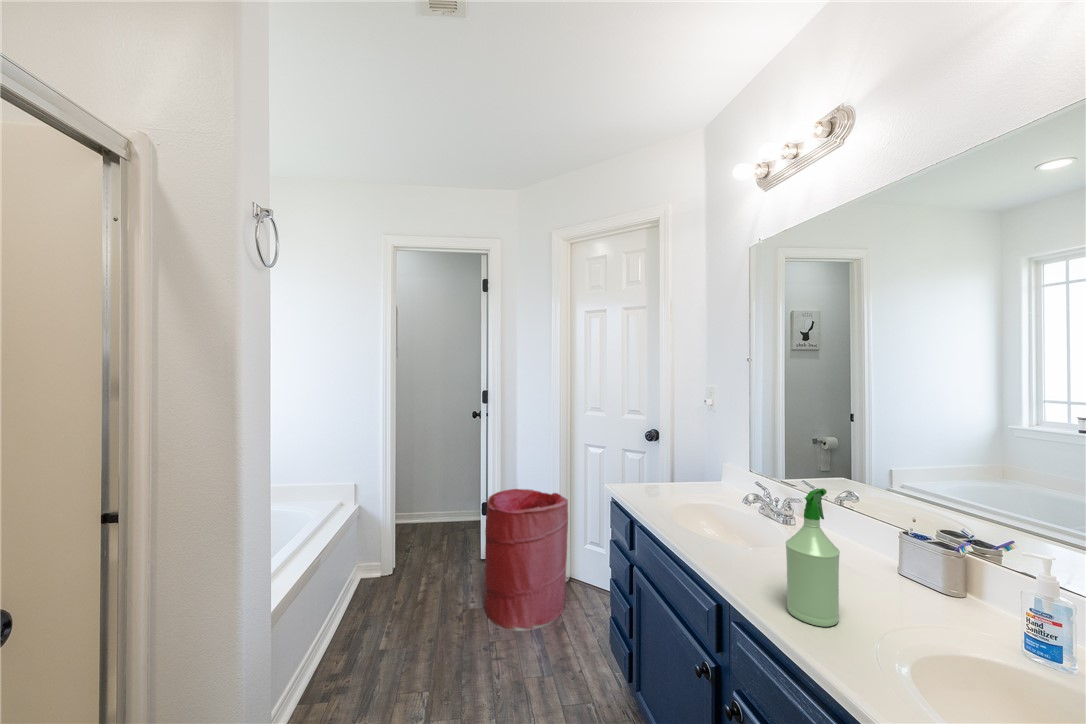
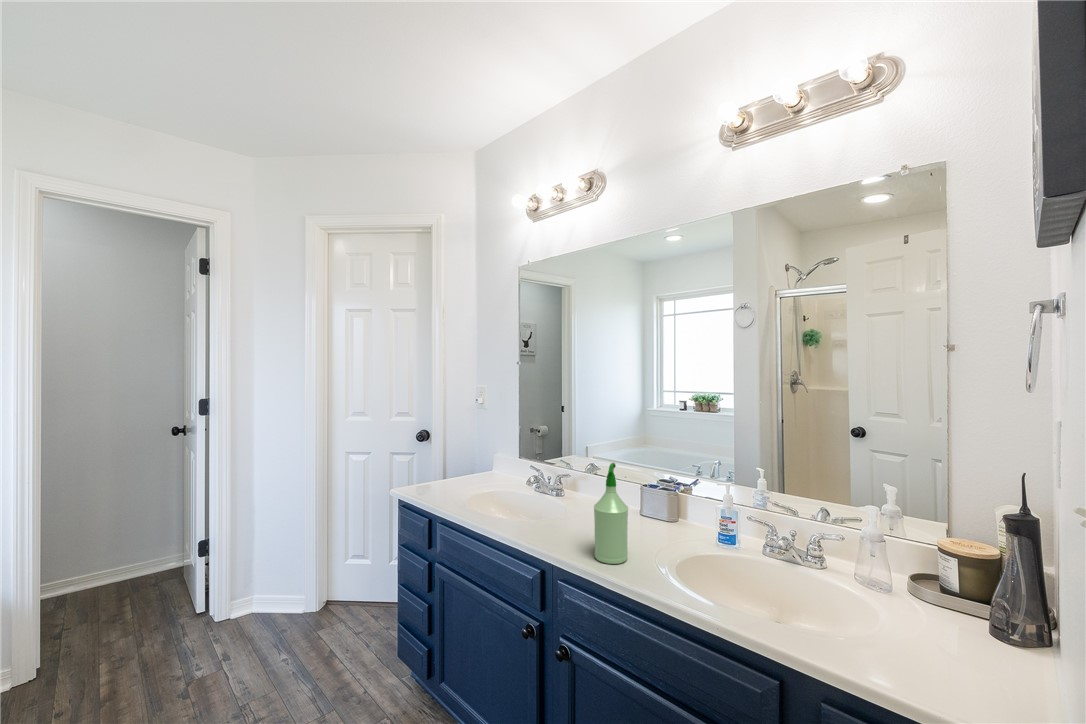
laundry hamper: present [485,489,568,631] -> none [220,510,333,684]

